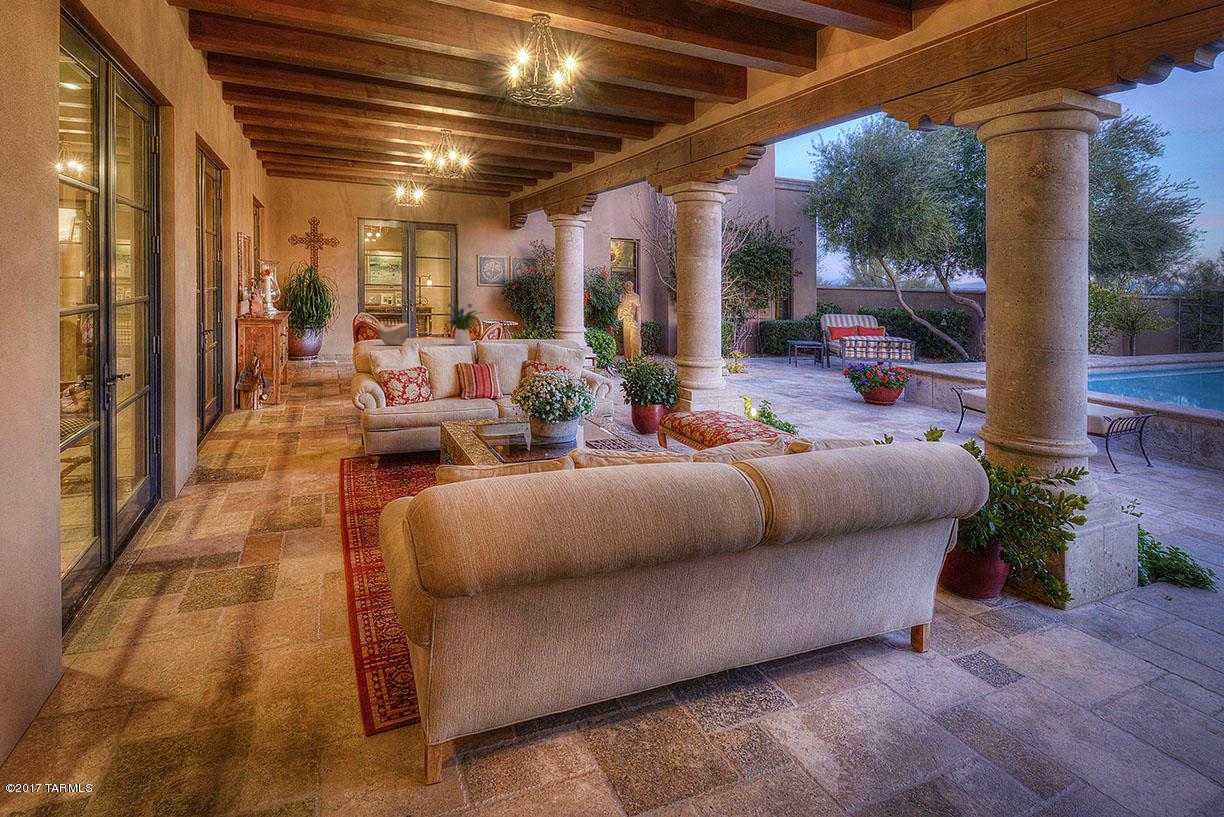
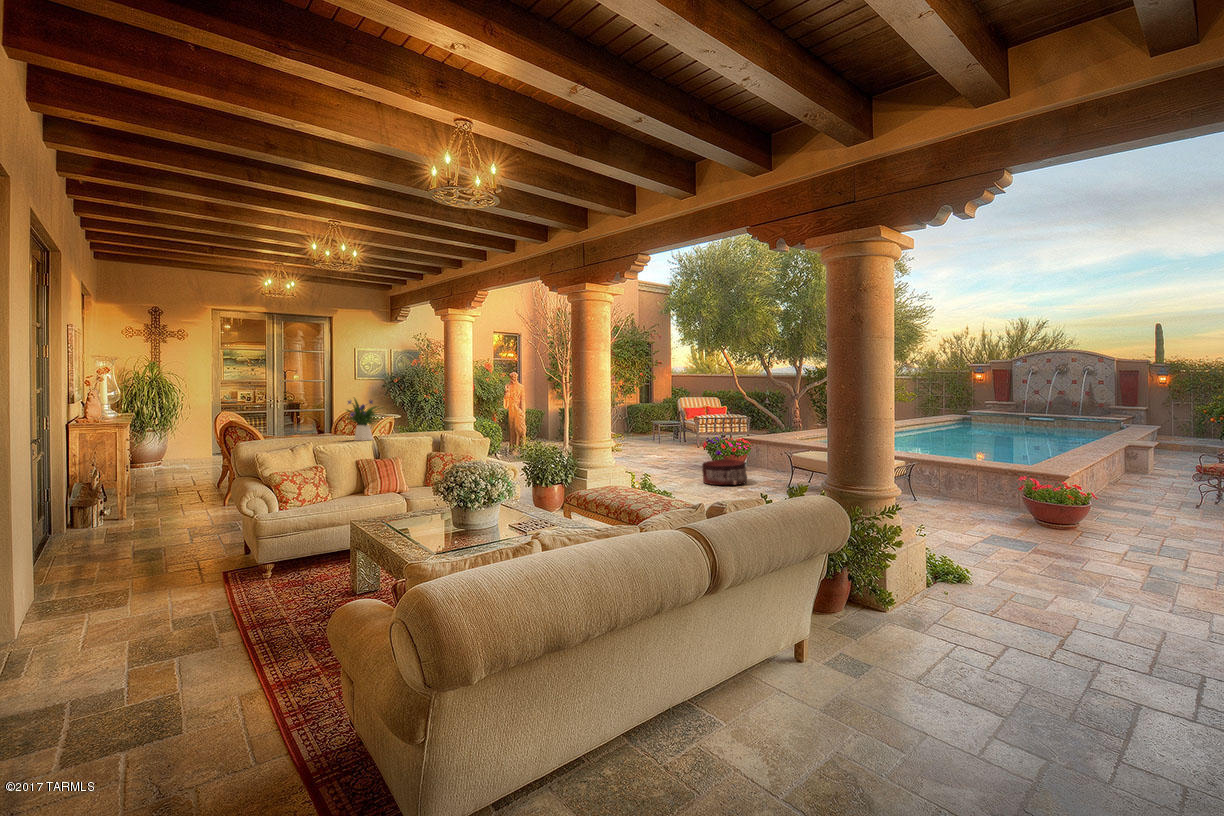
decorative bowl: present [378,323,409,345] -> none [271,422,305,445]
pouf: none [831,389,886,420] -> present [702,459,747,485]

